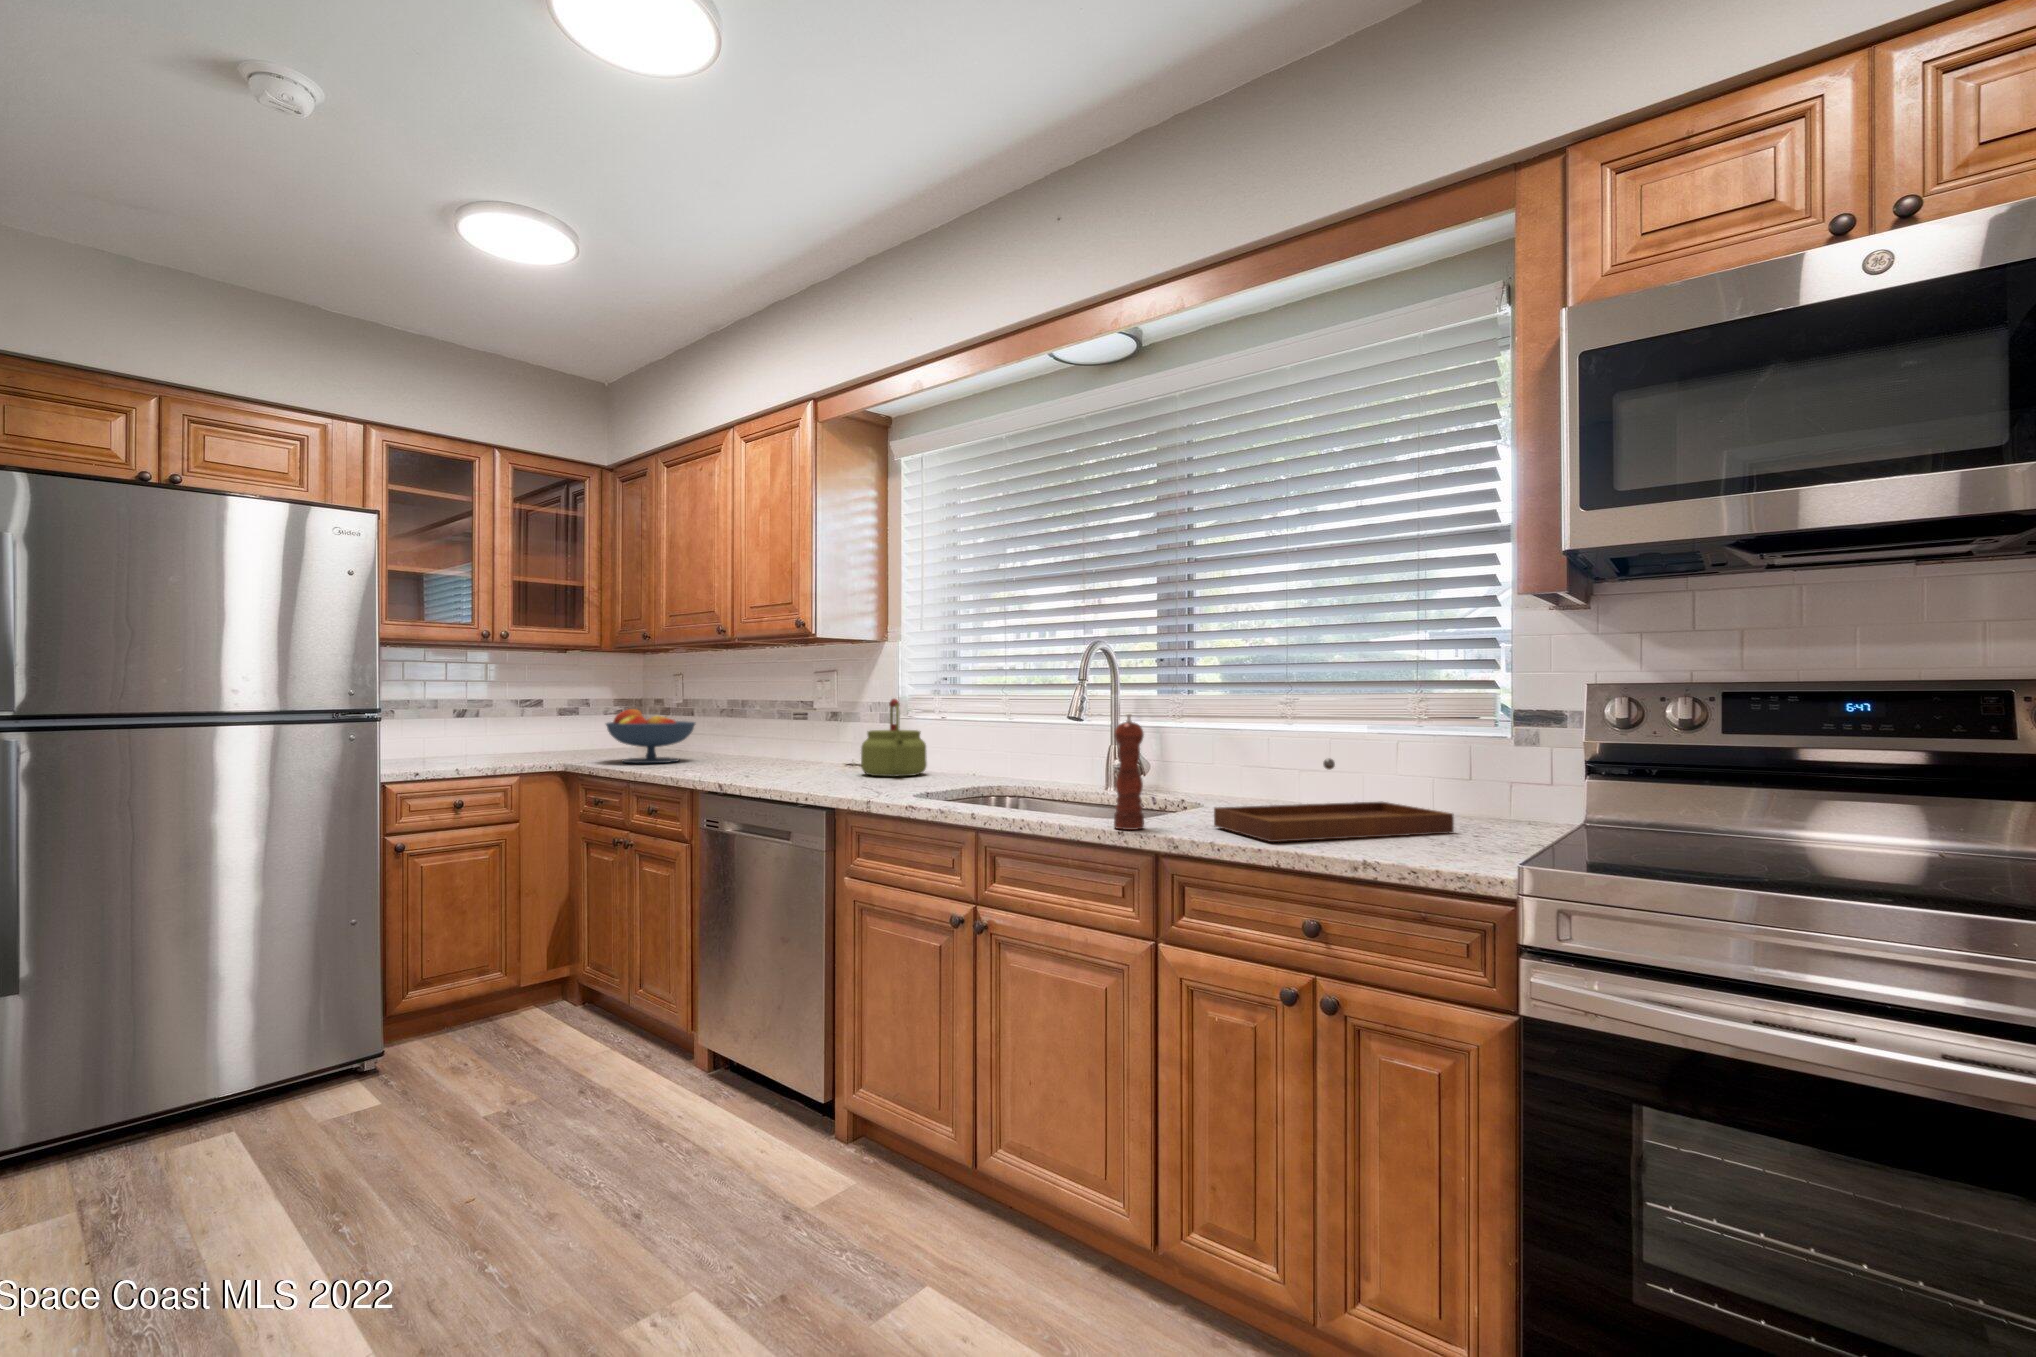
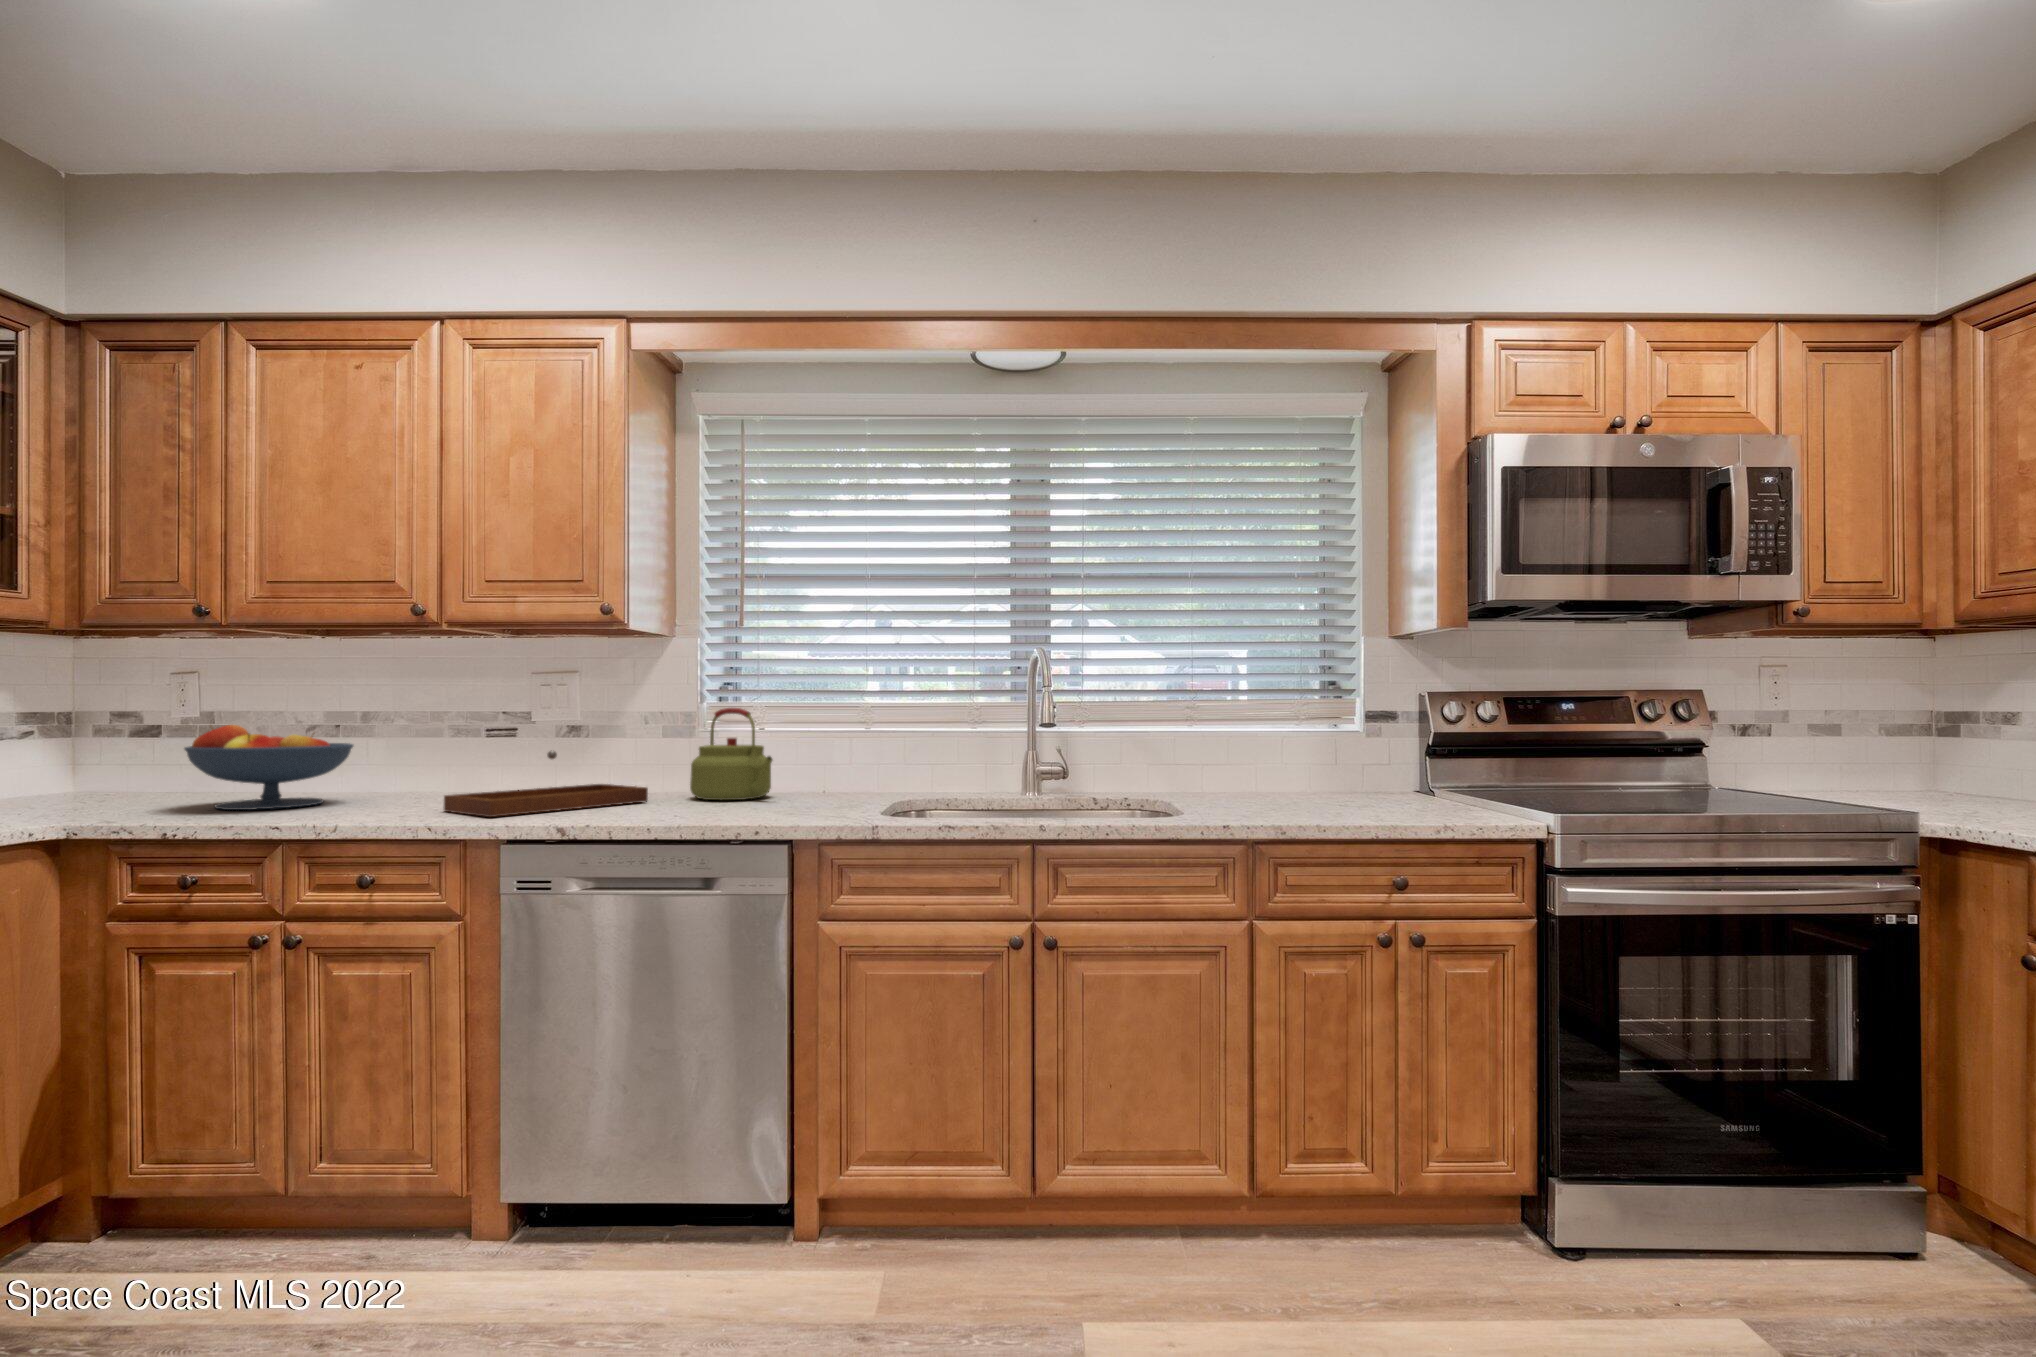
pepper mill: present [1114,714,1144,830] -> none [1203,720,1230,824]
tray: present [1214,758,1454,842] -> present [444,751,648,817]

